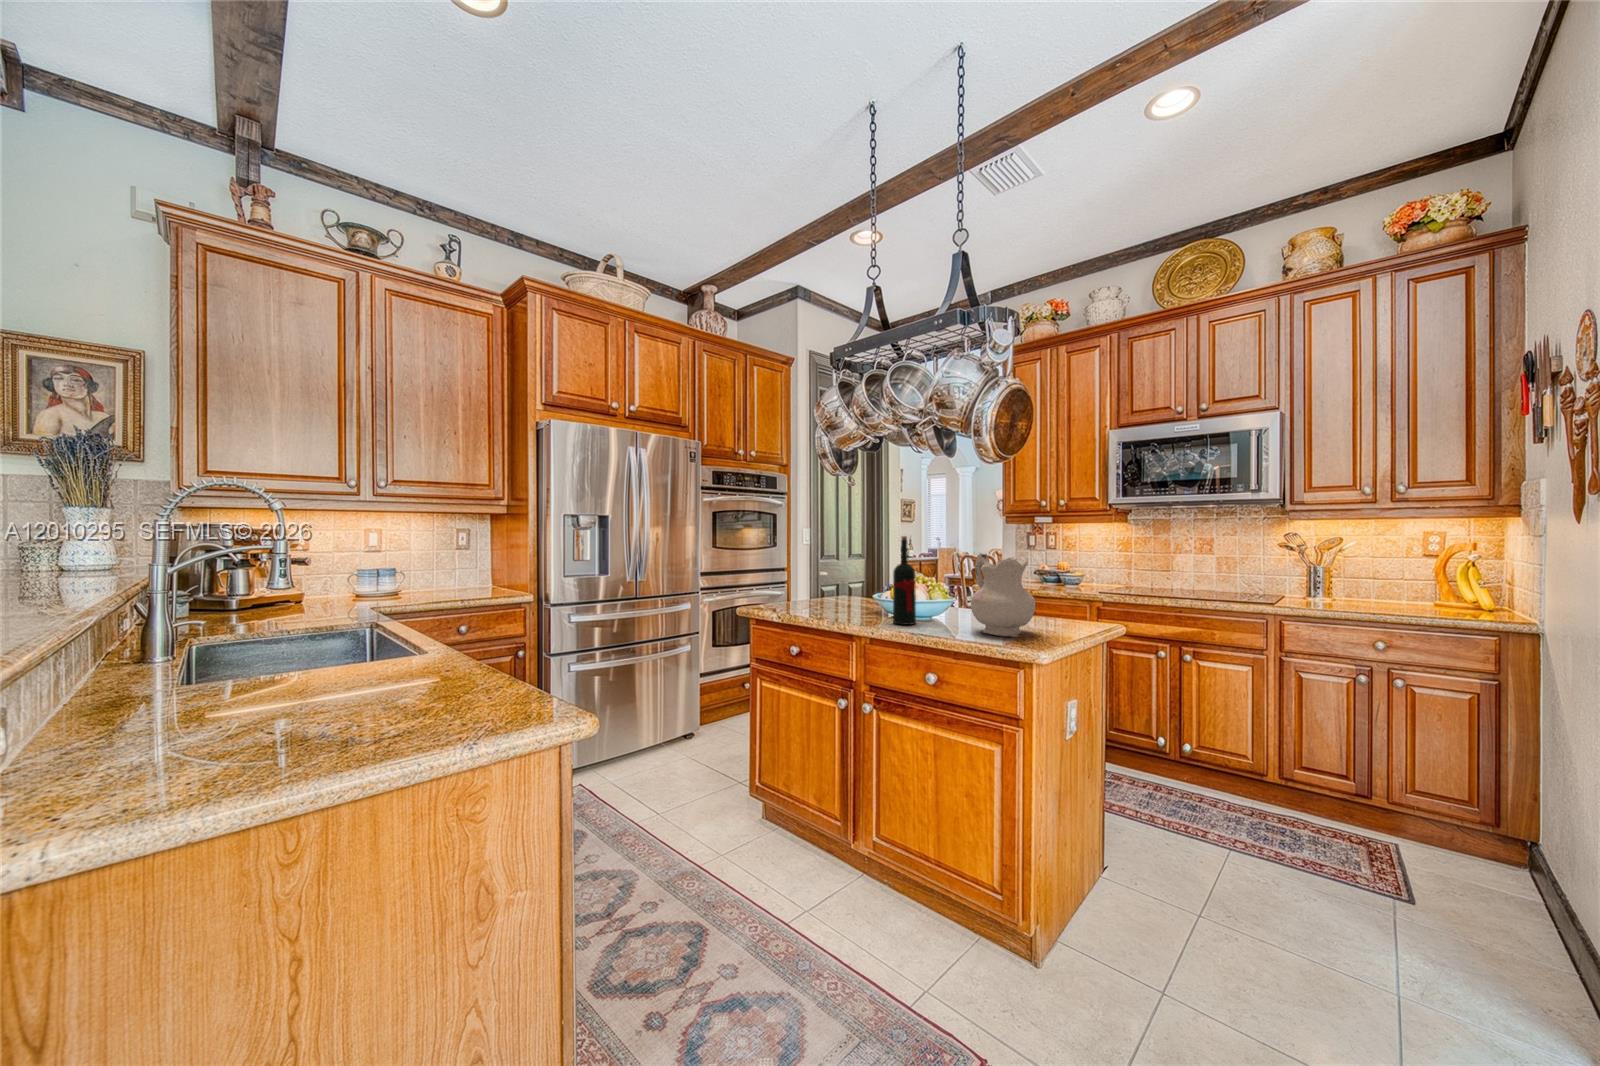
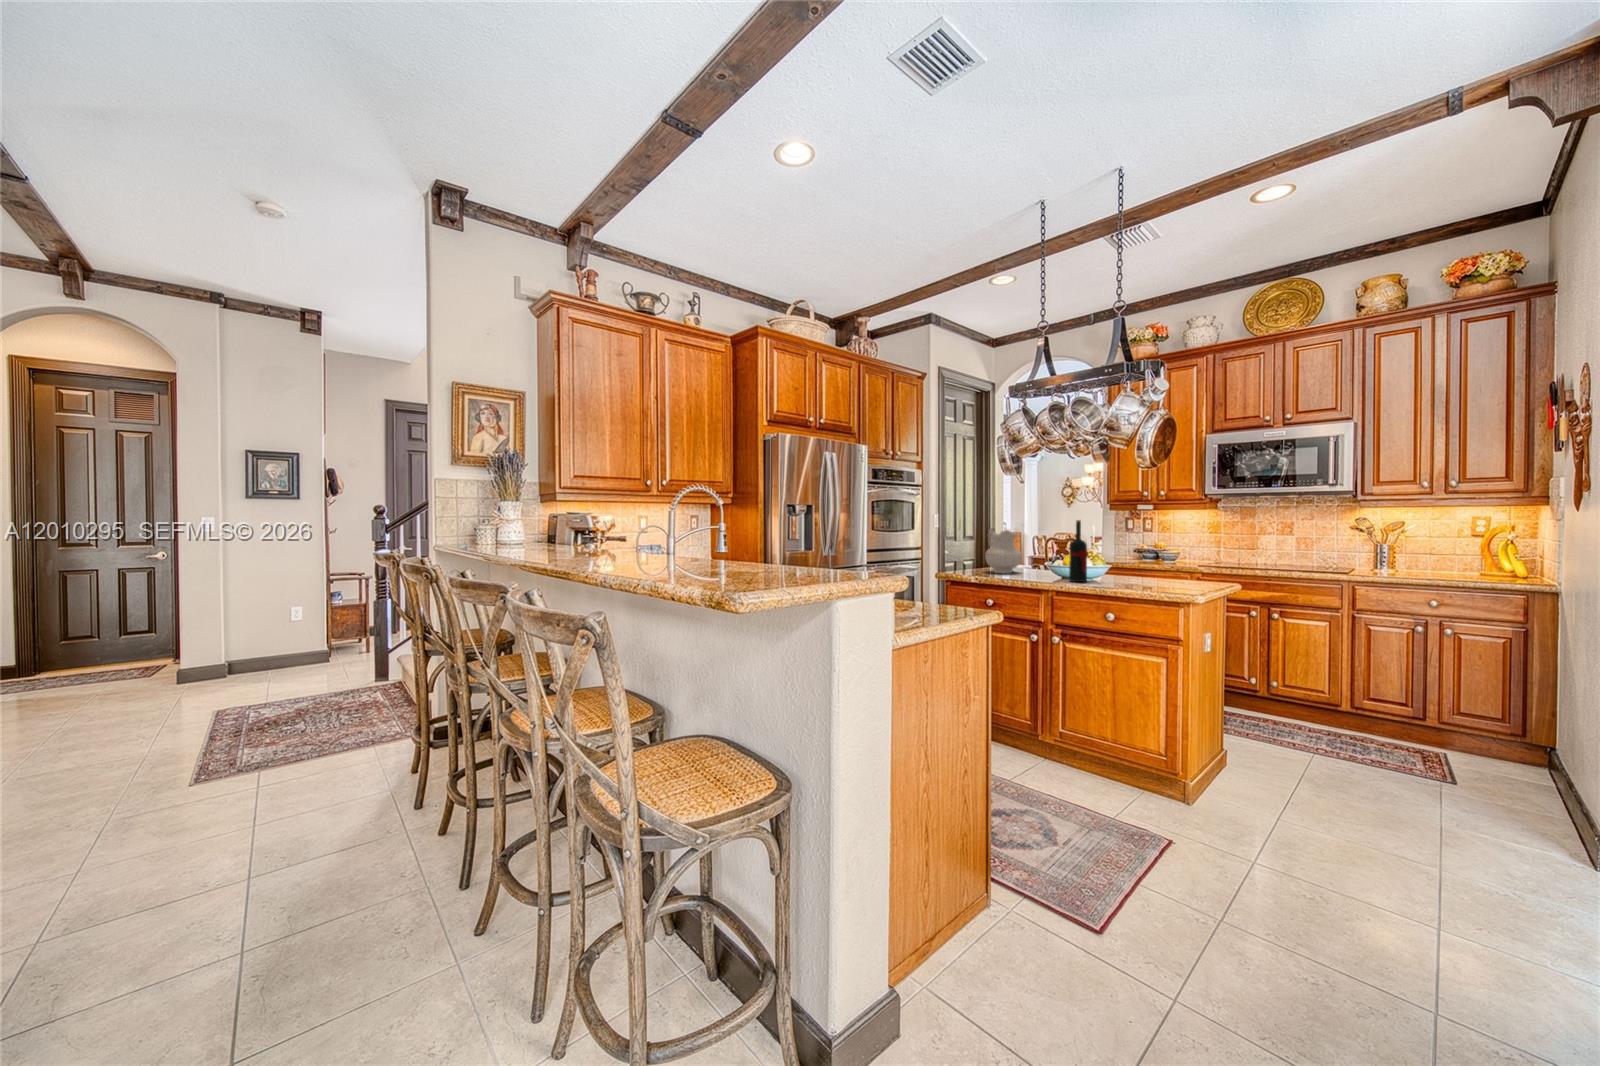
ceramic pitcher: present [971,553,1035,636] -> present [985,528,1022,573]

